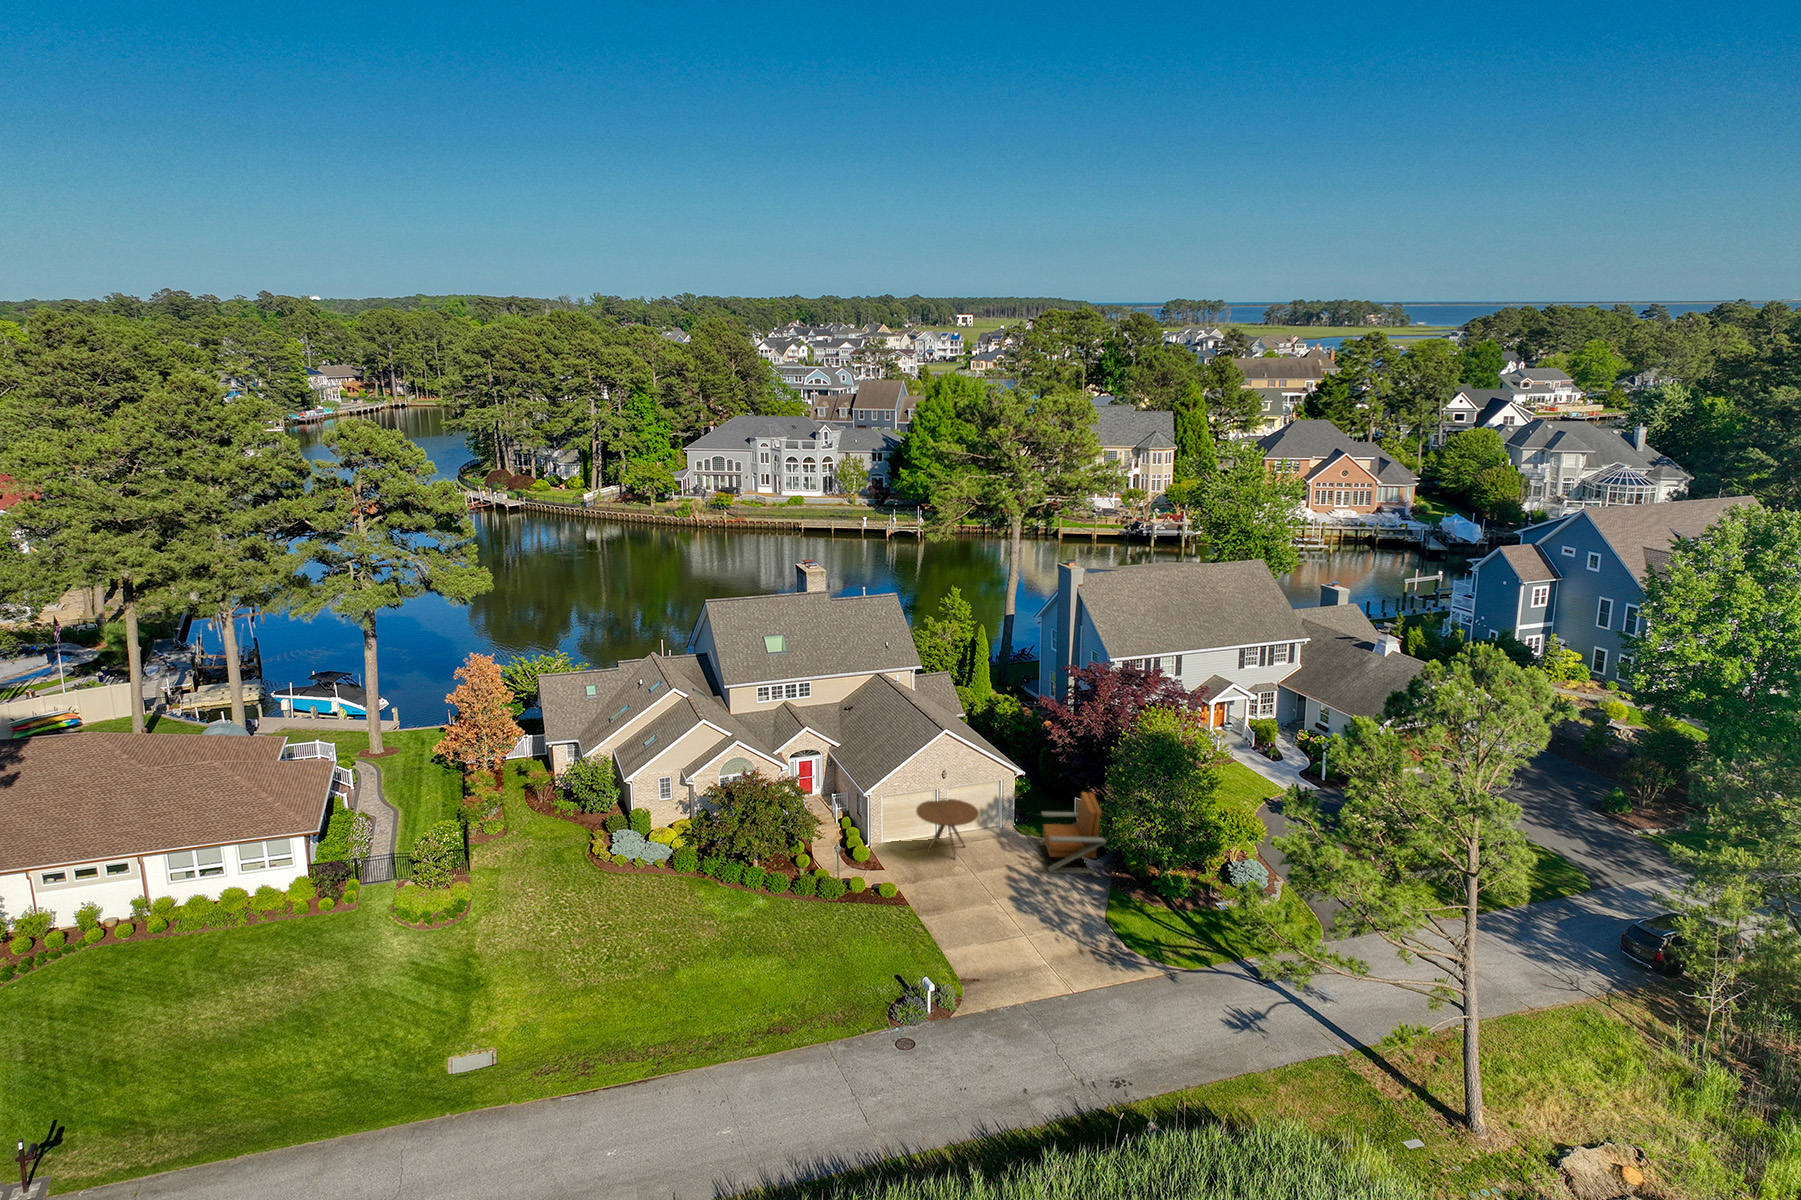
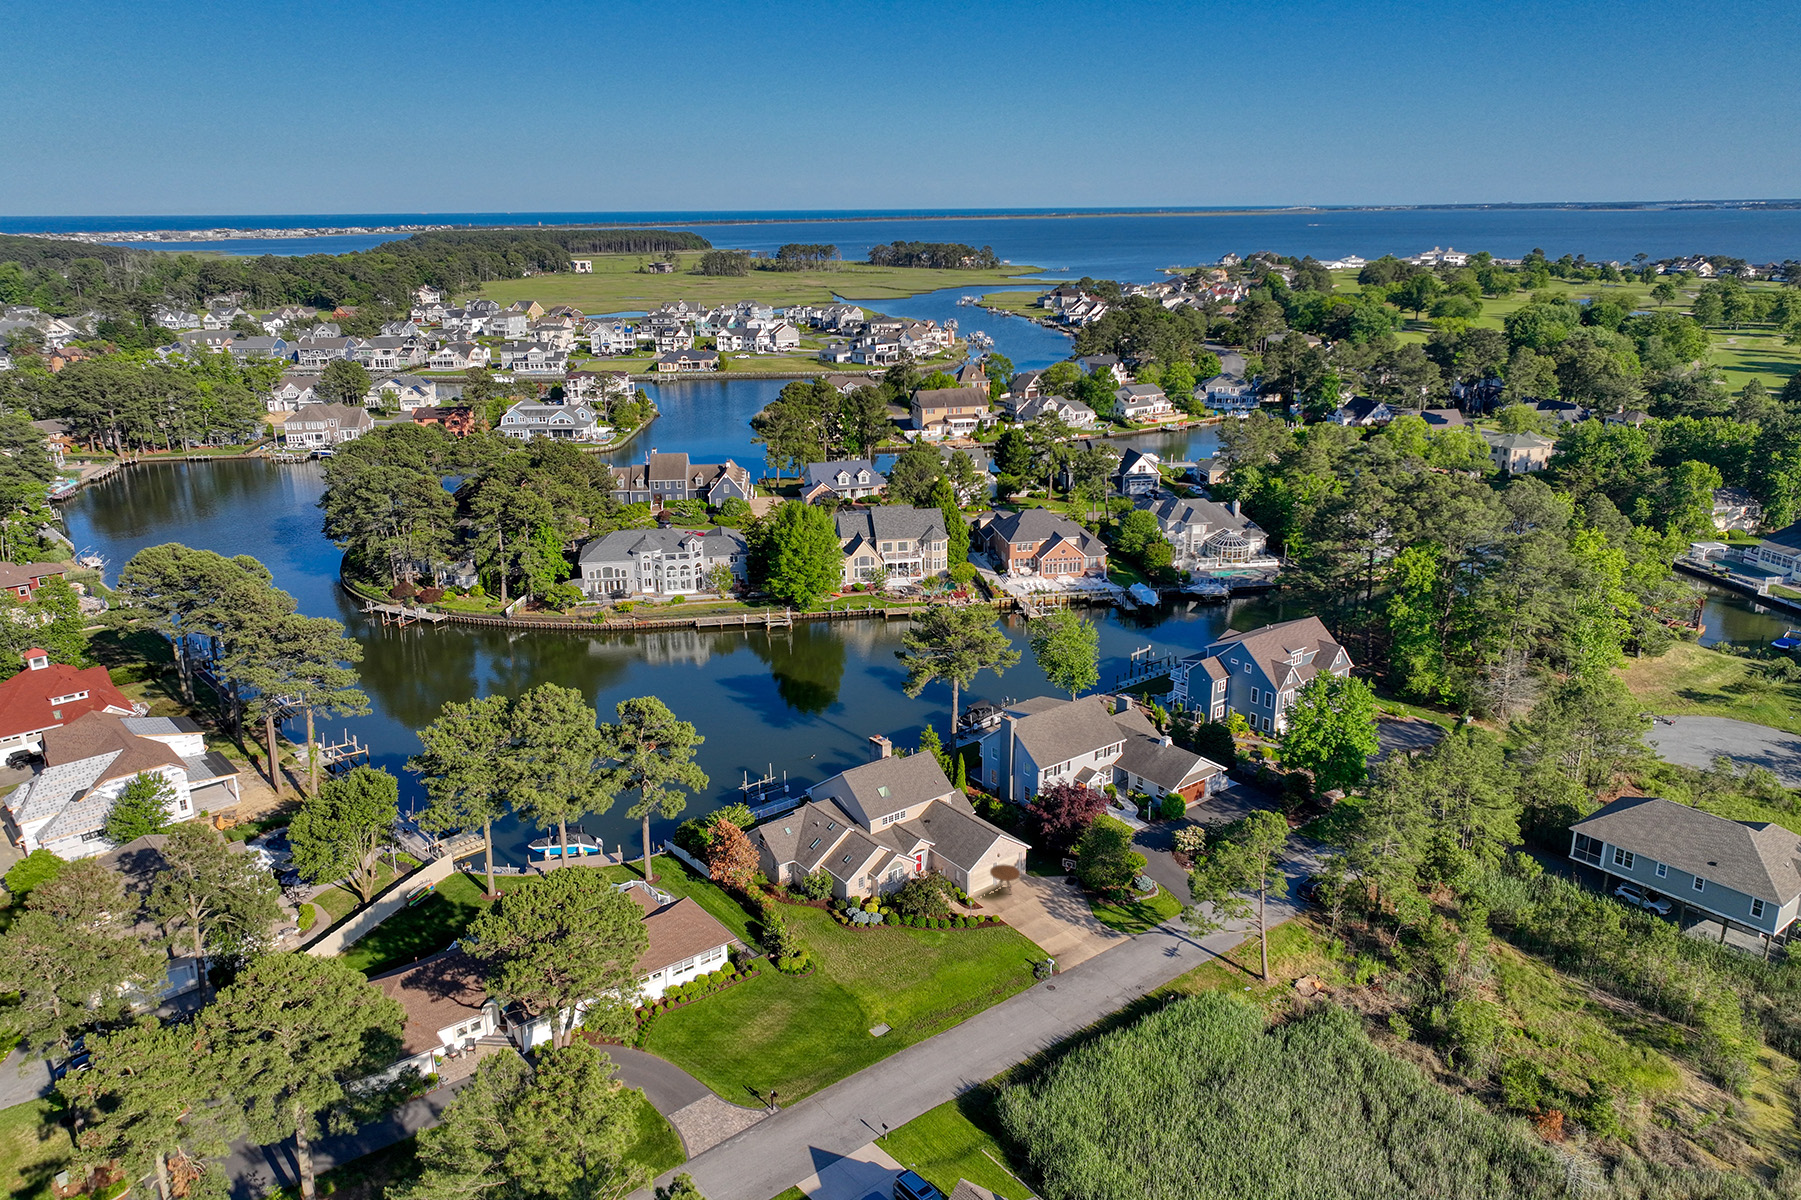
lounge chair: present [1040,792,1106,873] -> none [1043,852,1081,894]

